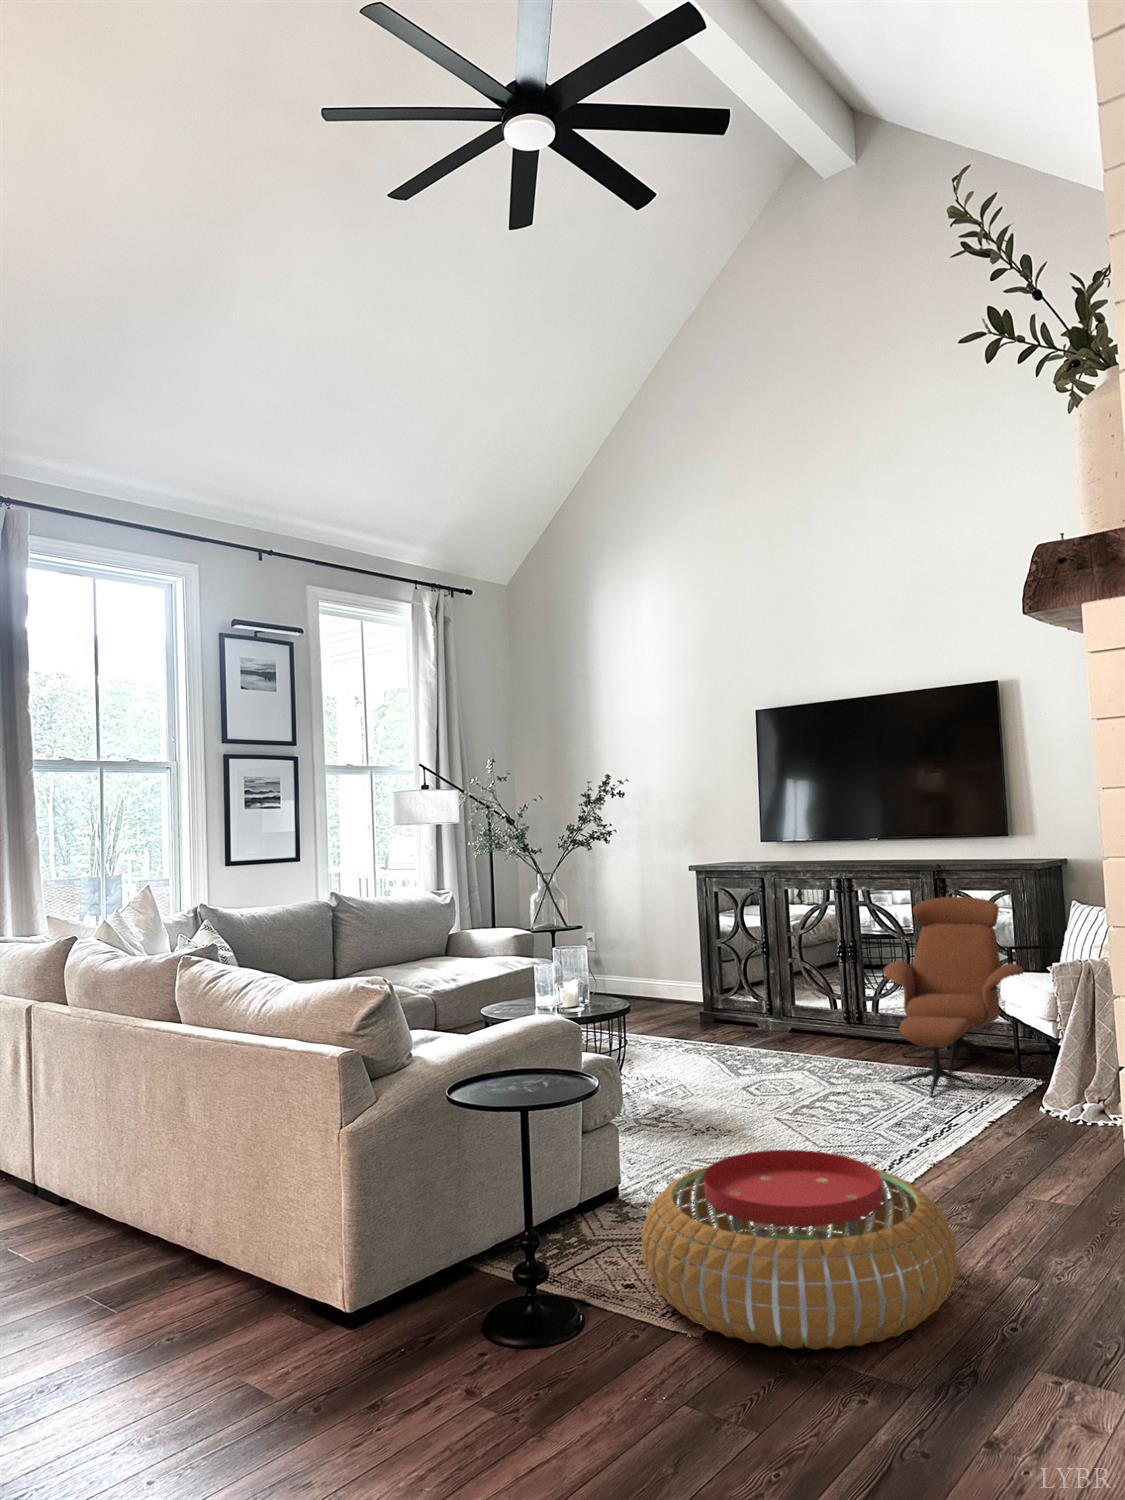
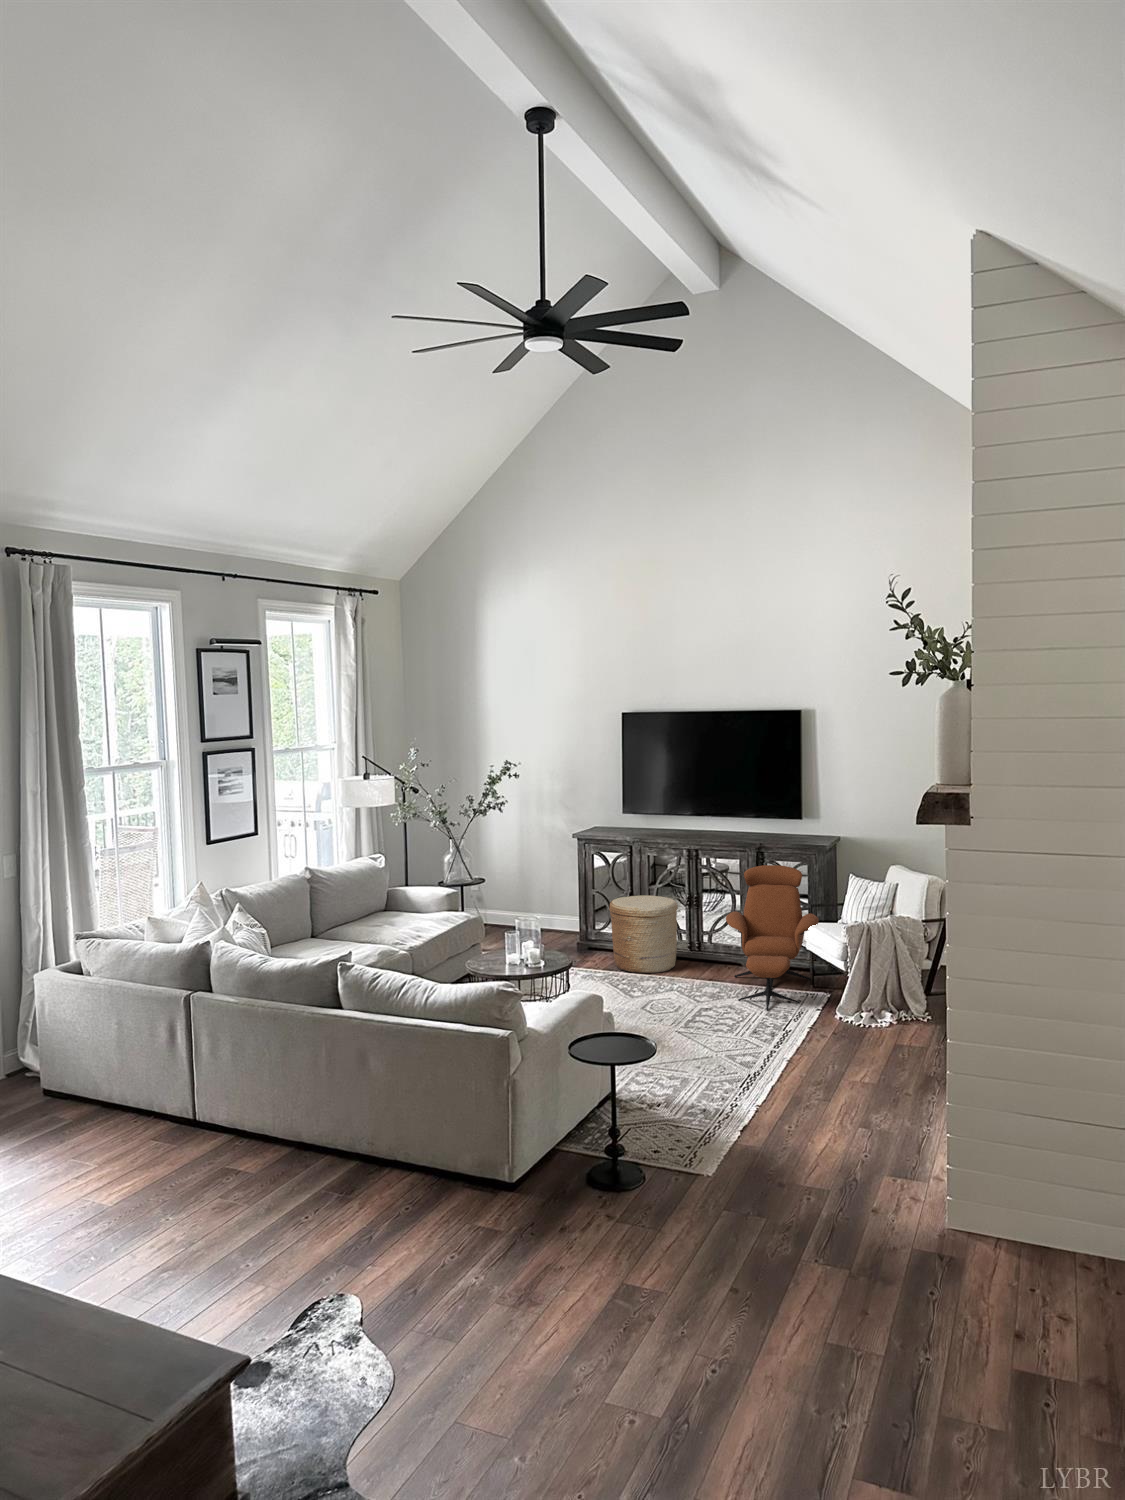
woven basket: none [729,945,824,1048] -> present [609,895,678,973]
pouf: present [641,1150,957,1350] -> none [663,1067,837,1176]

